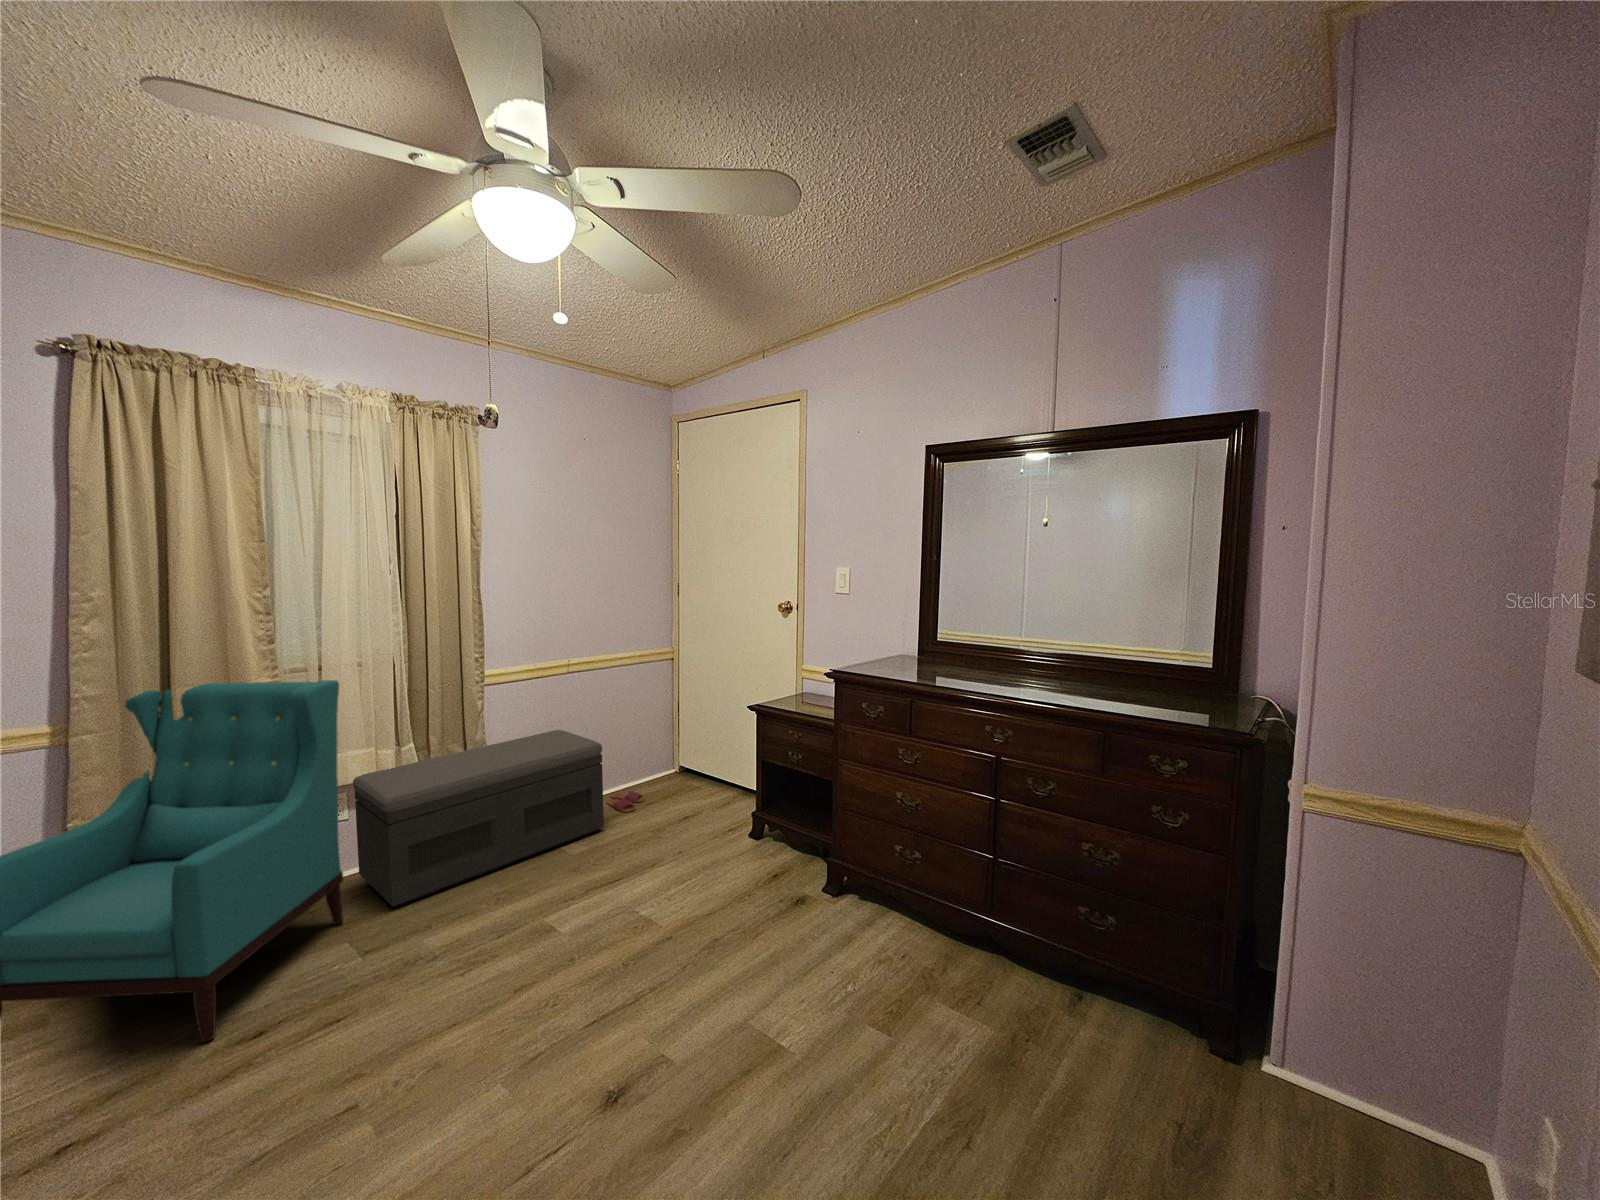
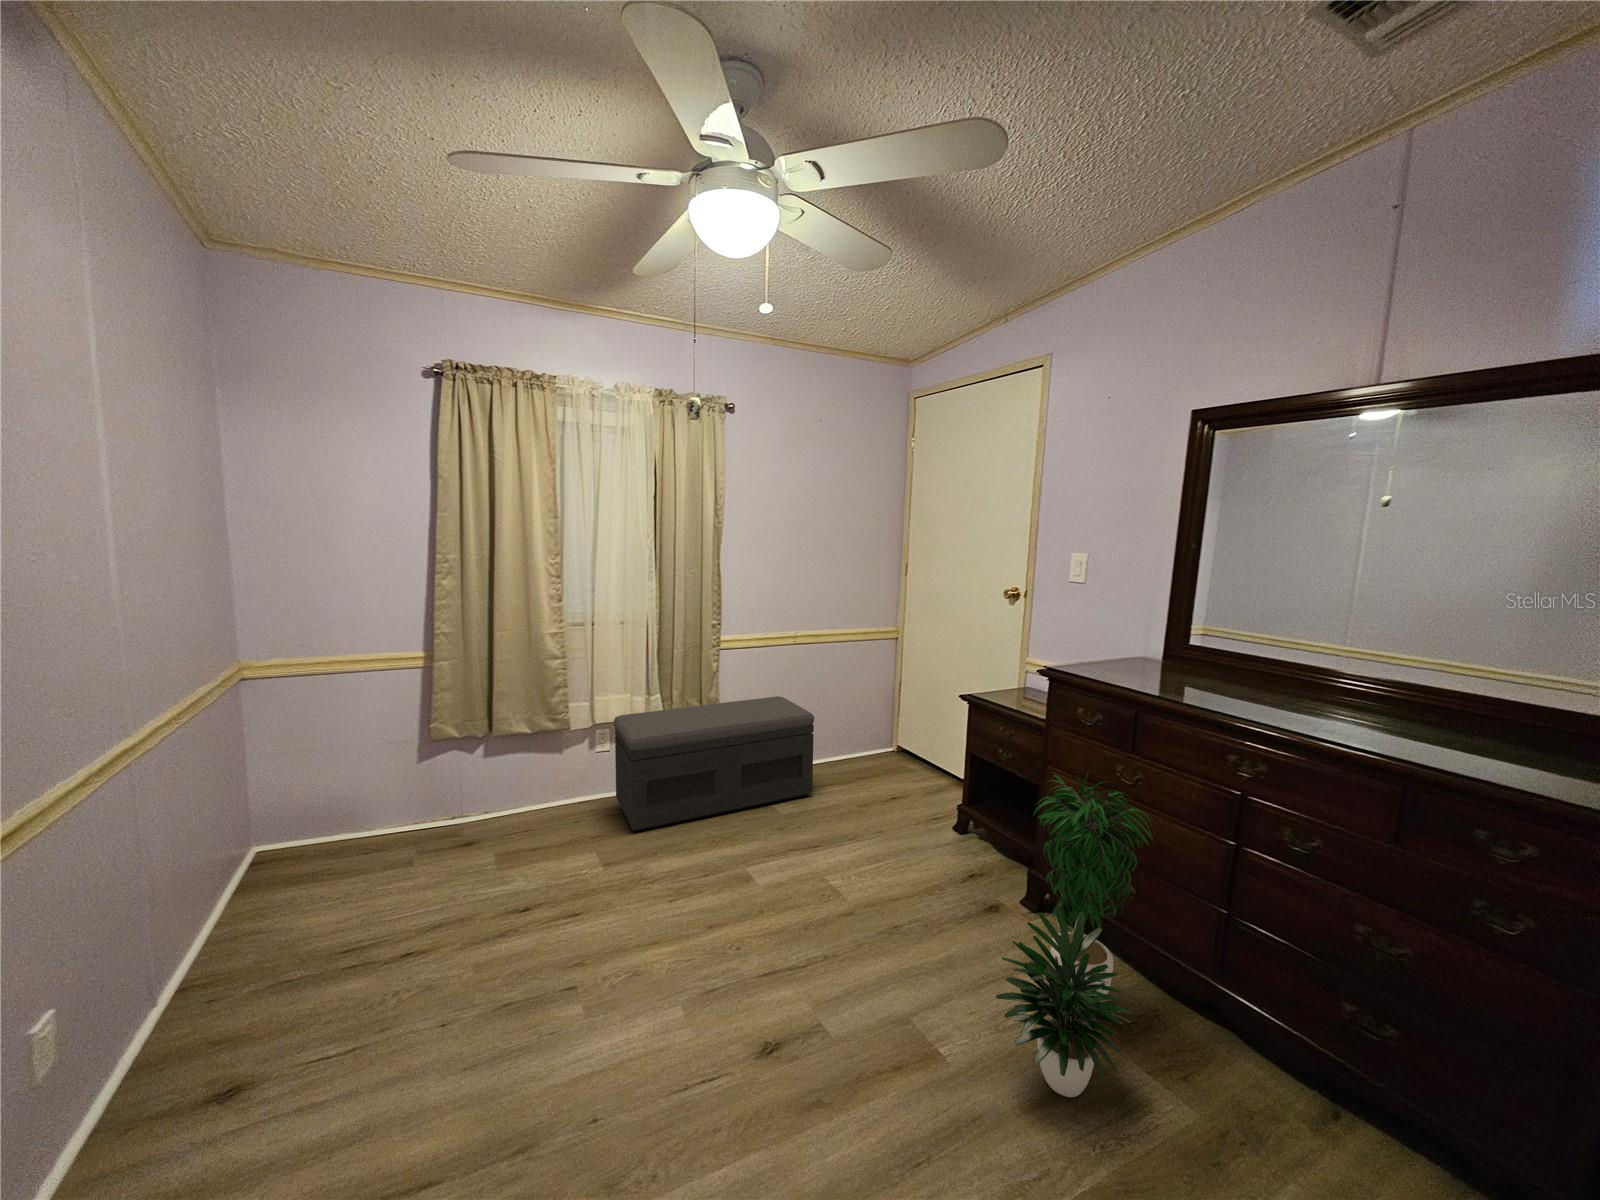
armchair: present [0,680,343,1042] -> none [361,626,601,912]
potted plant: none [809,753,918,1027] -> present [996,772,1153,1097]
slippers: present [607,791,644,812] -> none [819,761,854,782]

